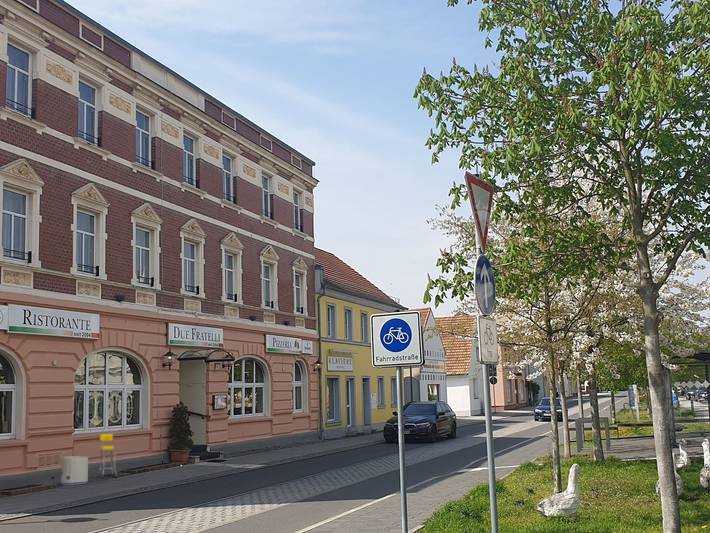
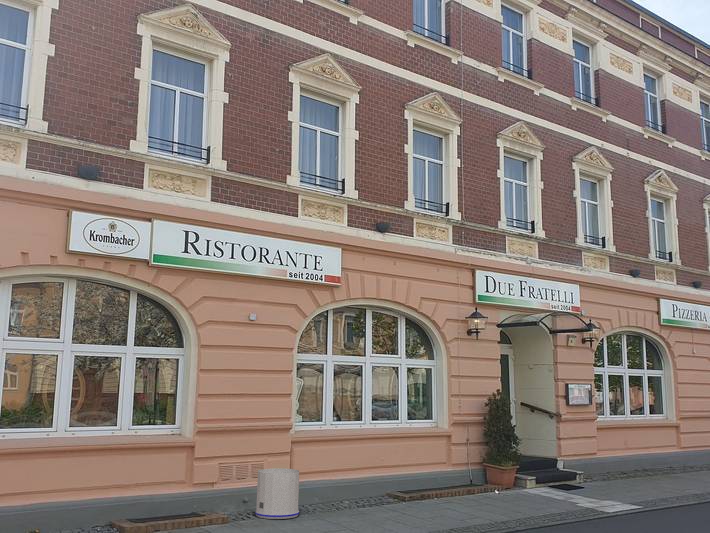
bar stool: present [98,434,117,479] -> none [335,435,363,509]

